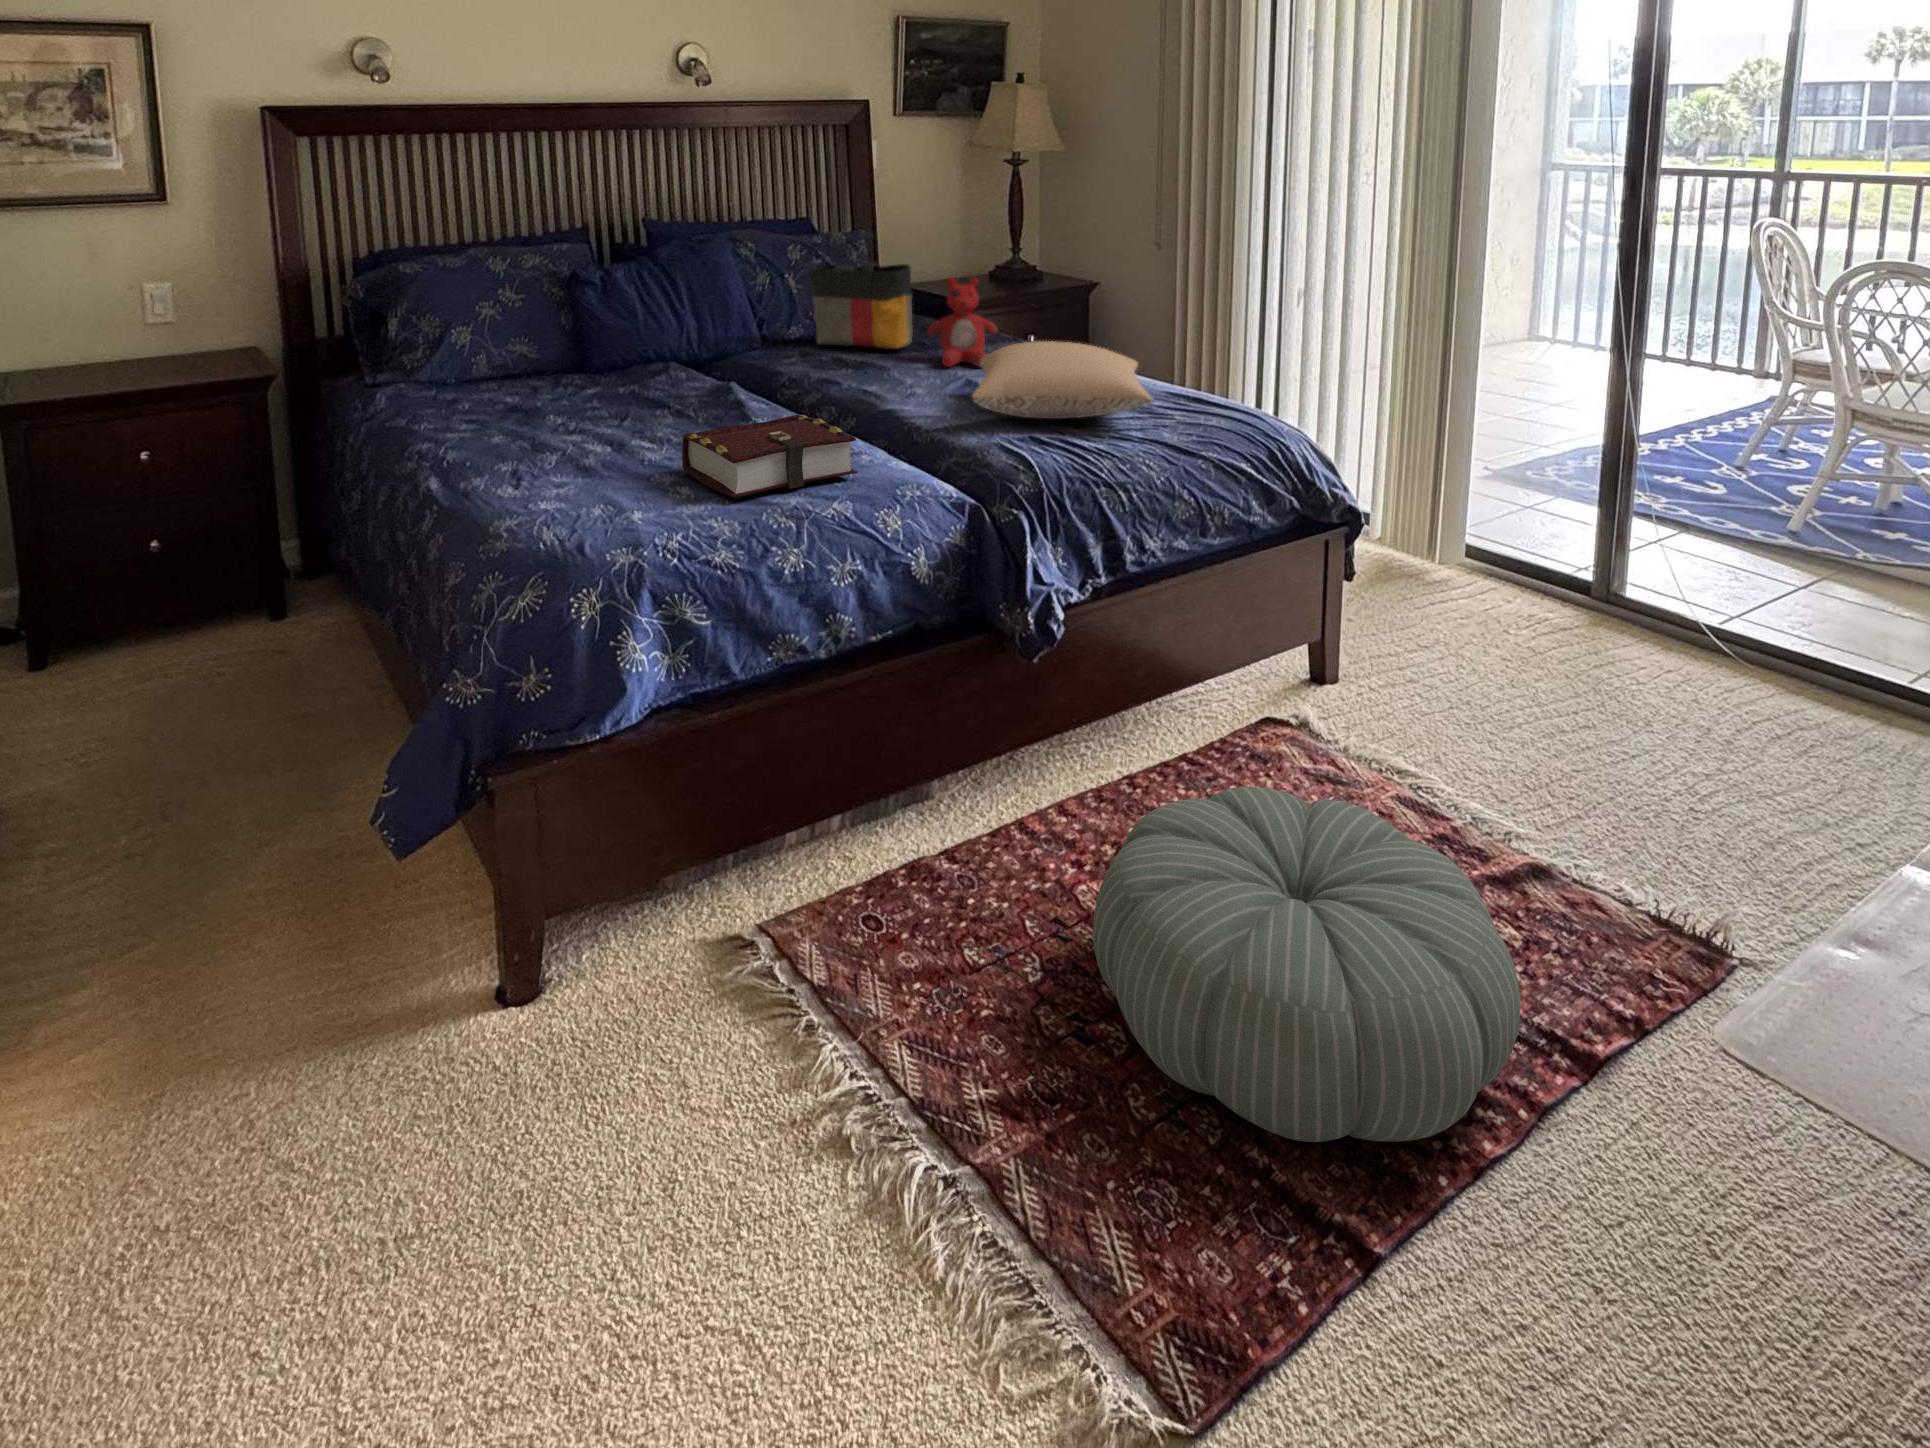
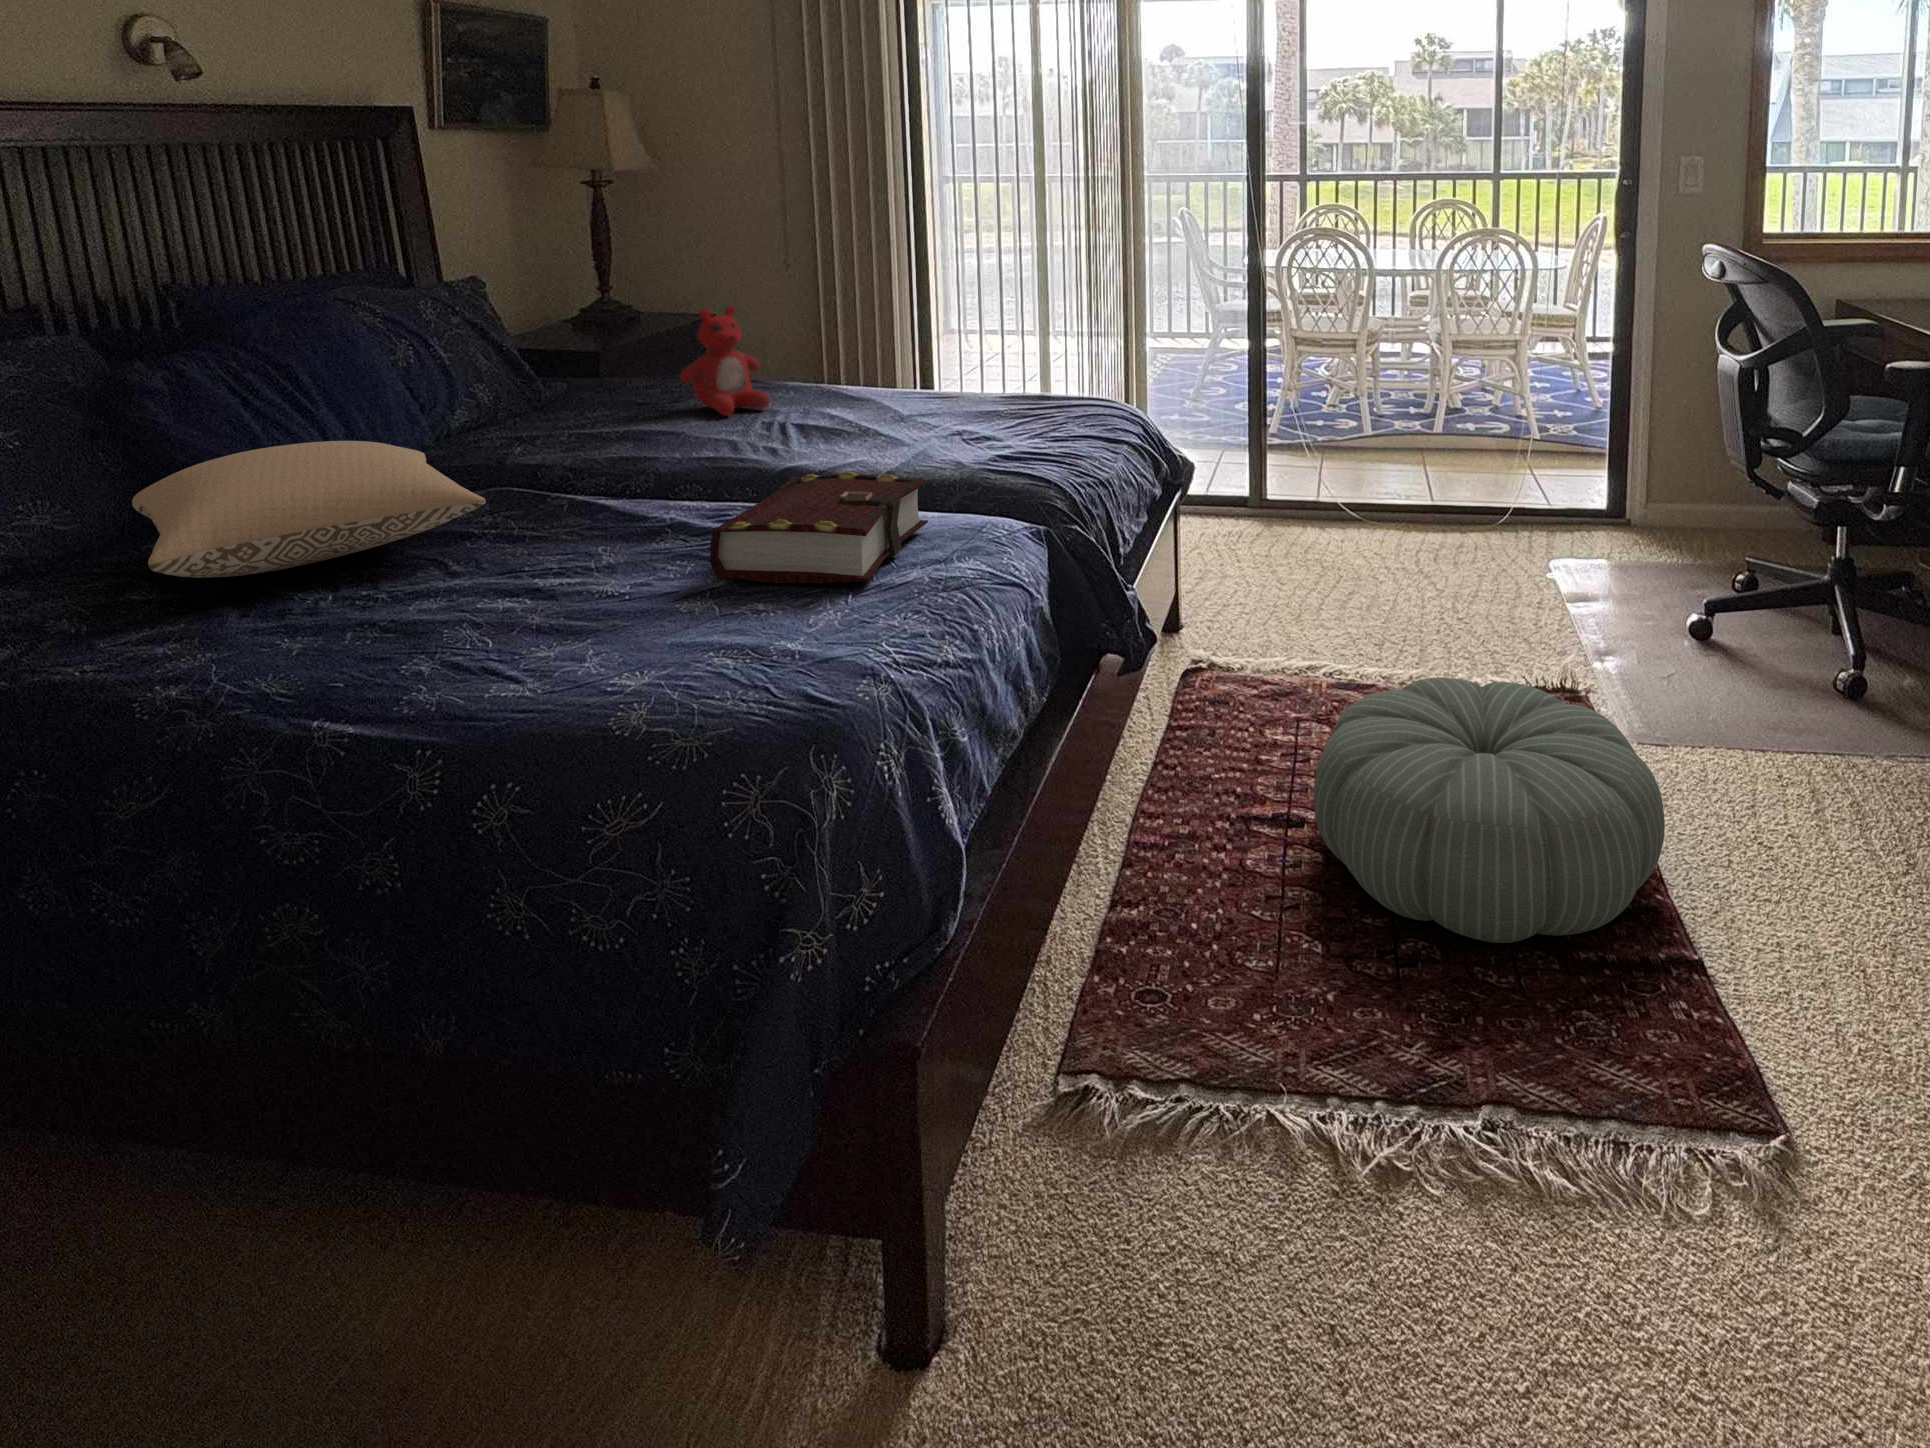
tote bag: present [809,262,913,349] -> none [464,301,631,424]
pillow: present [972,341,1153,419] -> present [132,441,486,578]

